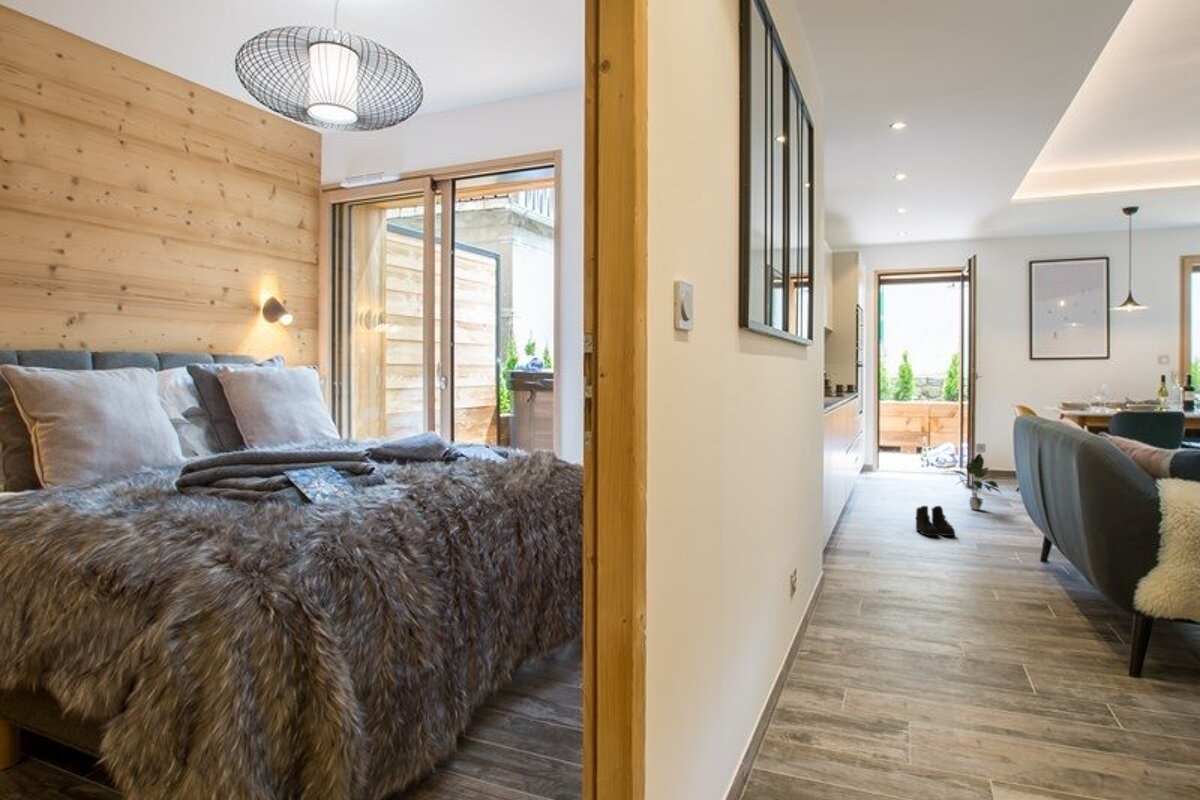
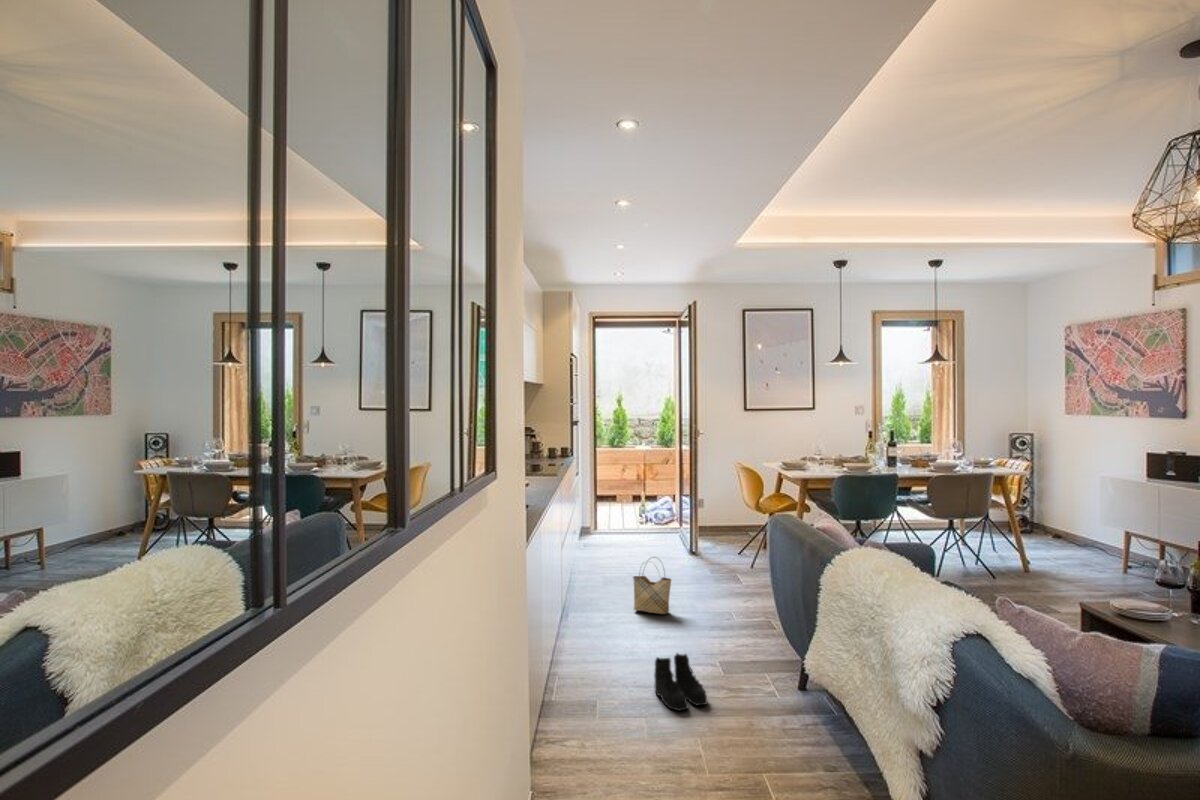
potted plant: present [956,454,999,510] -> none [688,546,742,619]
woven basket: none [906,462,939,505] -> present [633,575,671,614]

